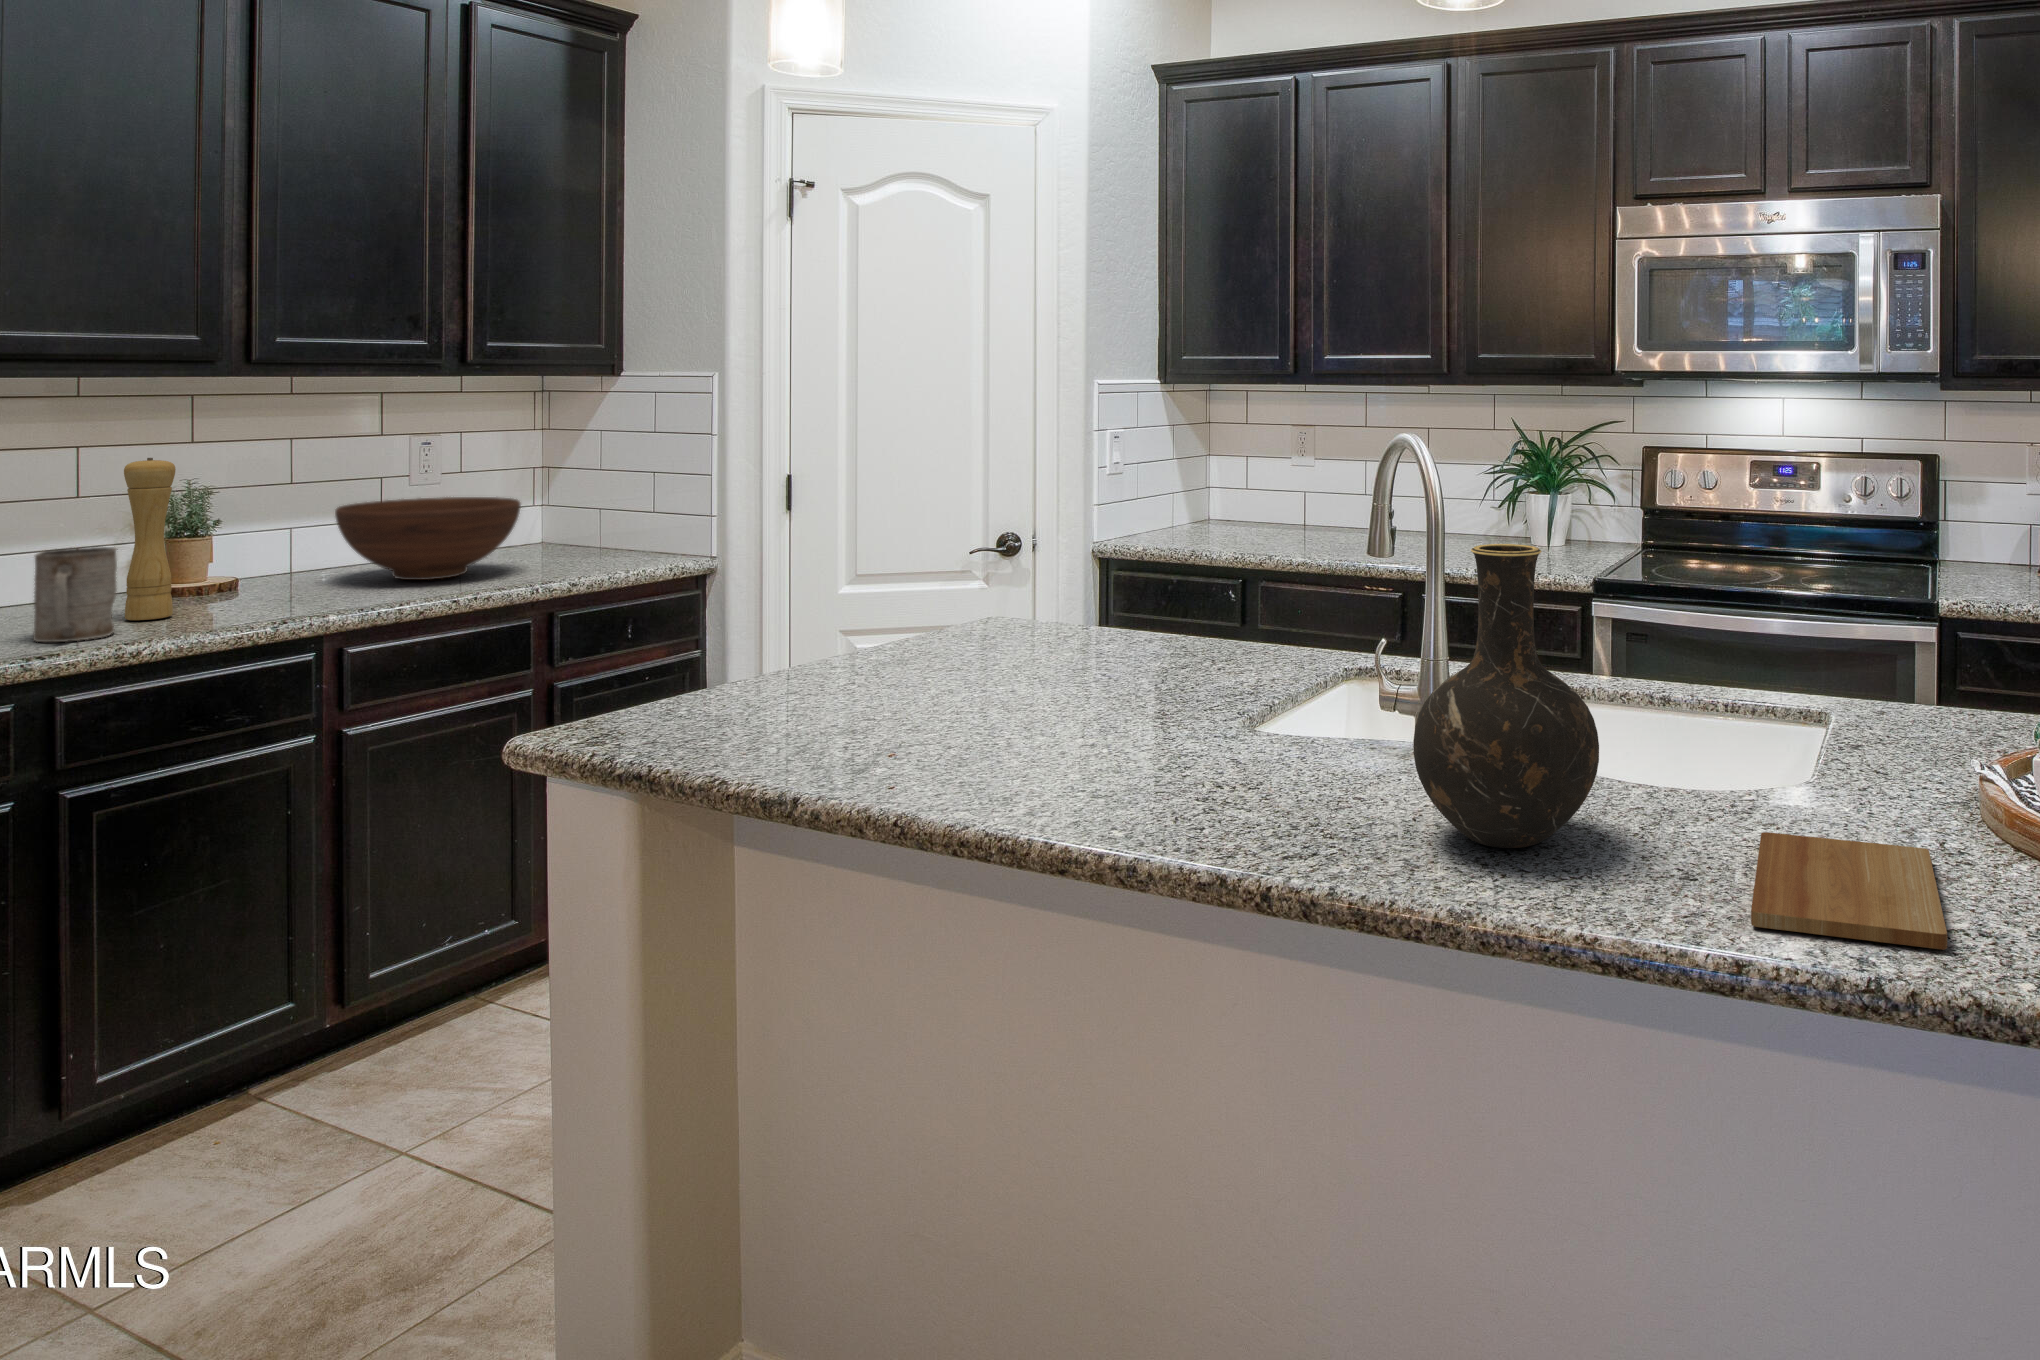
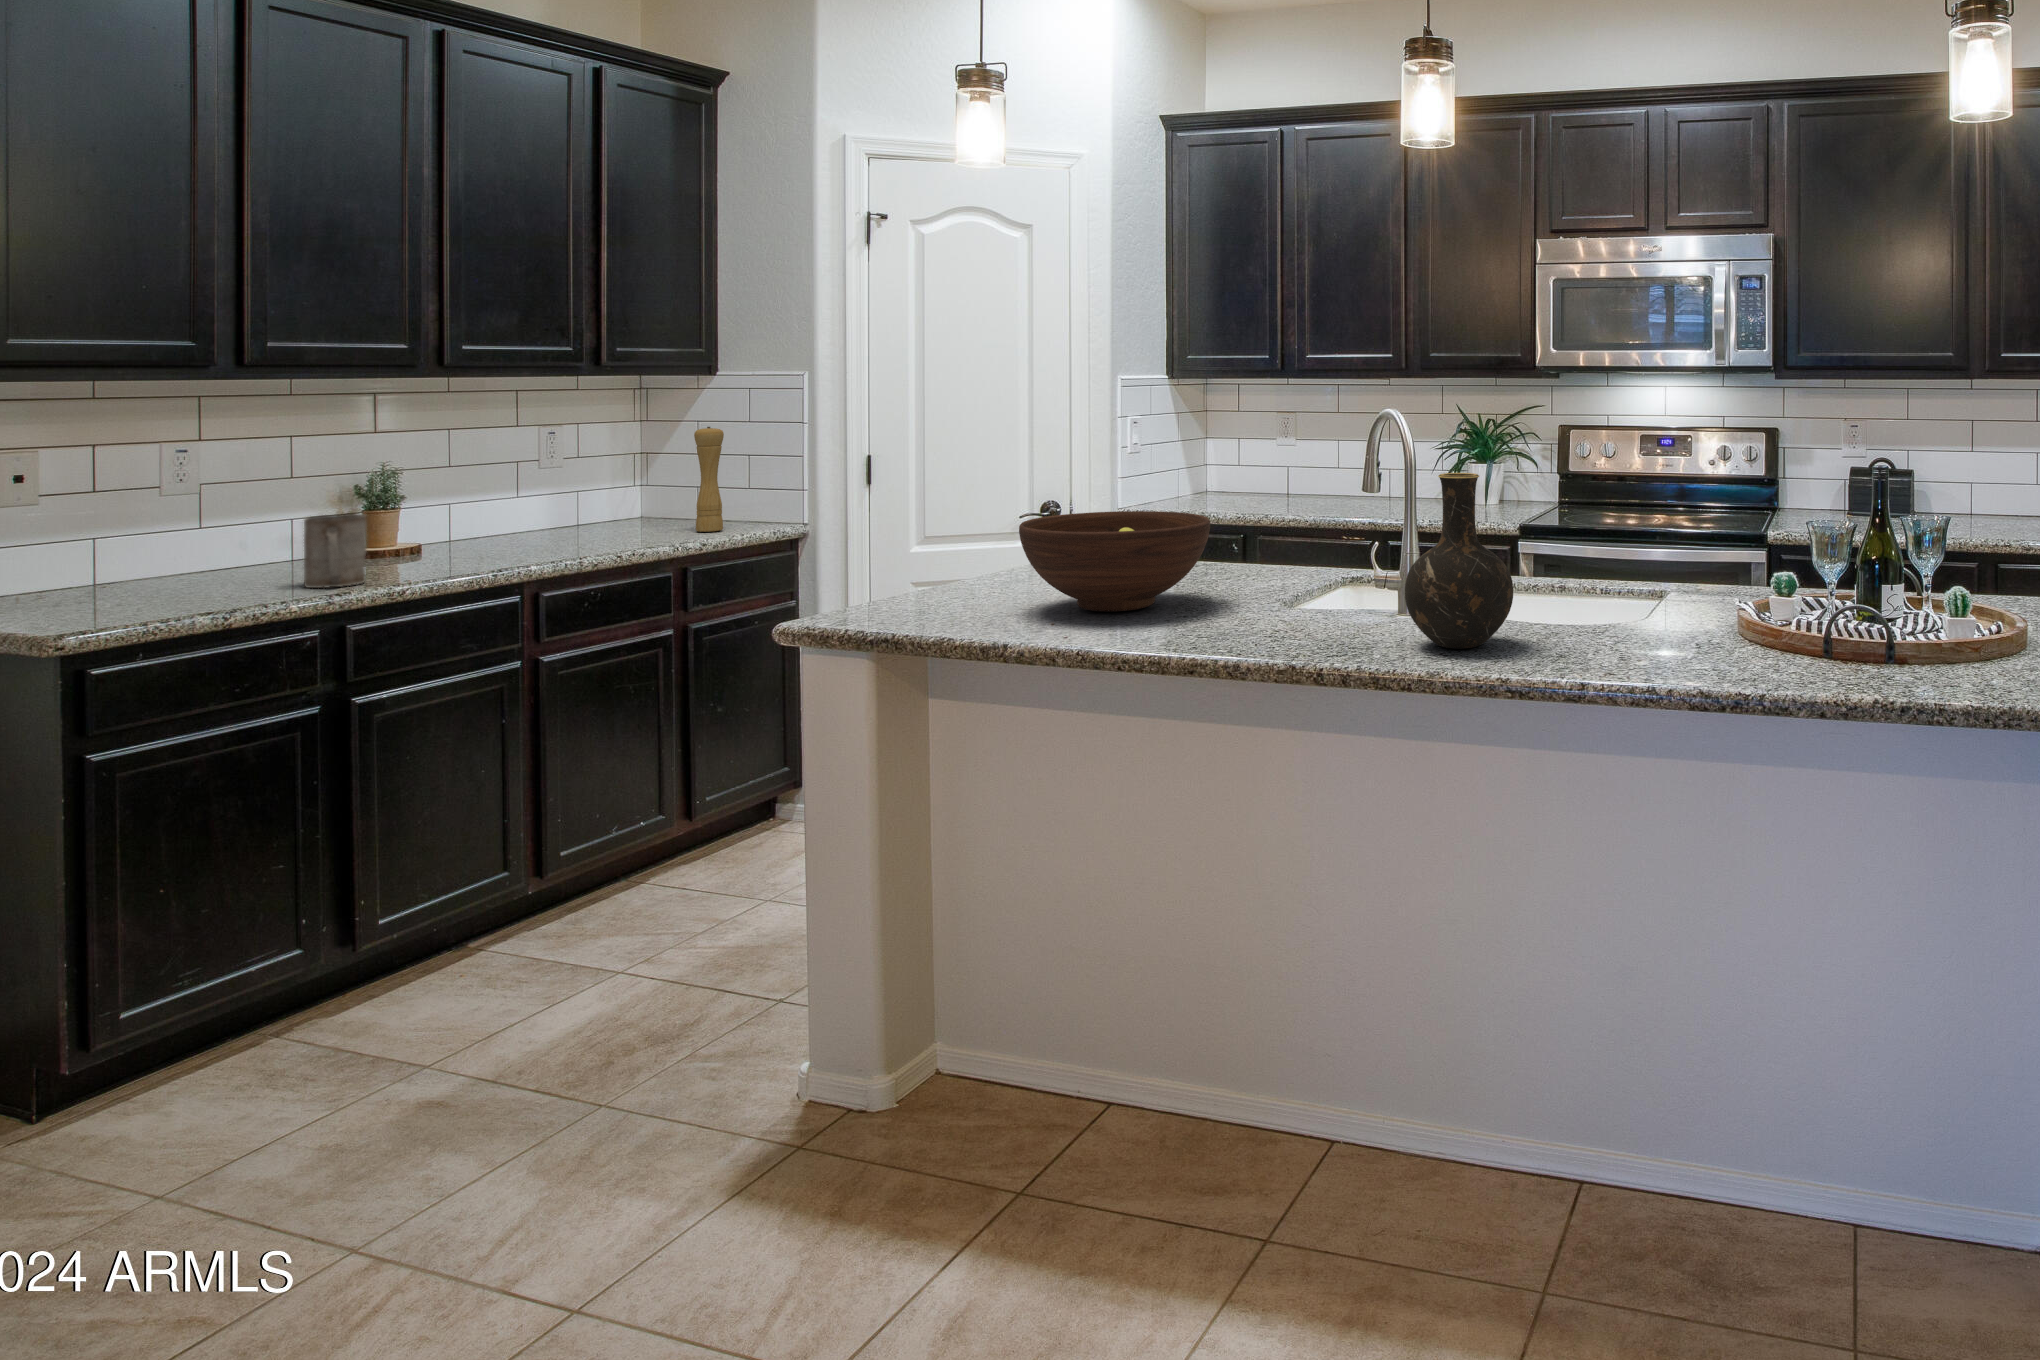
pepper mill: present [124,458,176,620] -> present [694,427,724,532]
fruit bowl: present [335,497,521,580] -> present [1019,511,1210,612]
cutting board: present [1751,832,1947,949] -> none [1593,636,1697,675]

